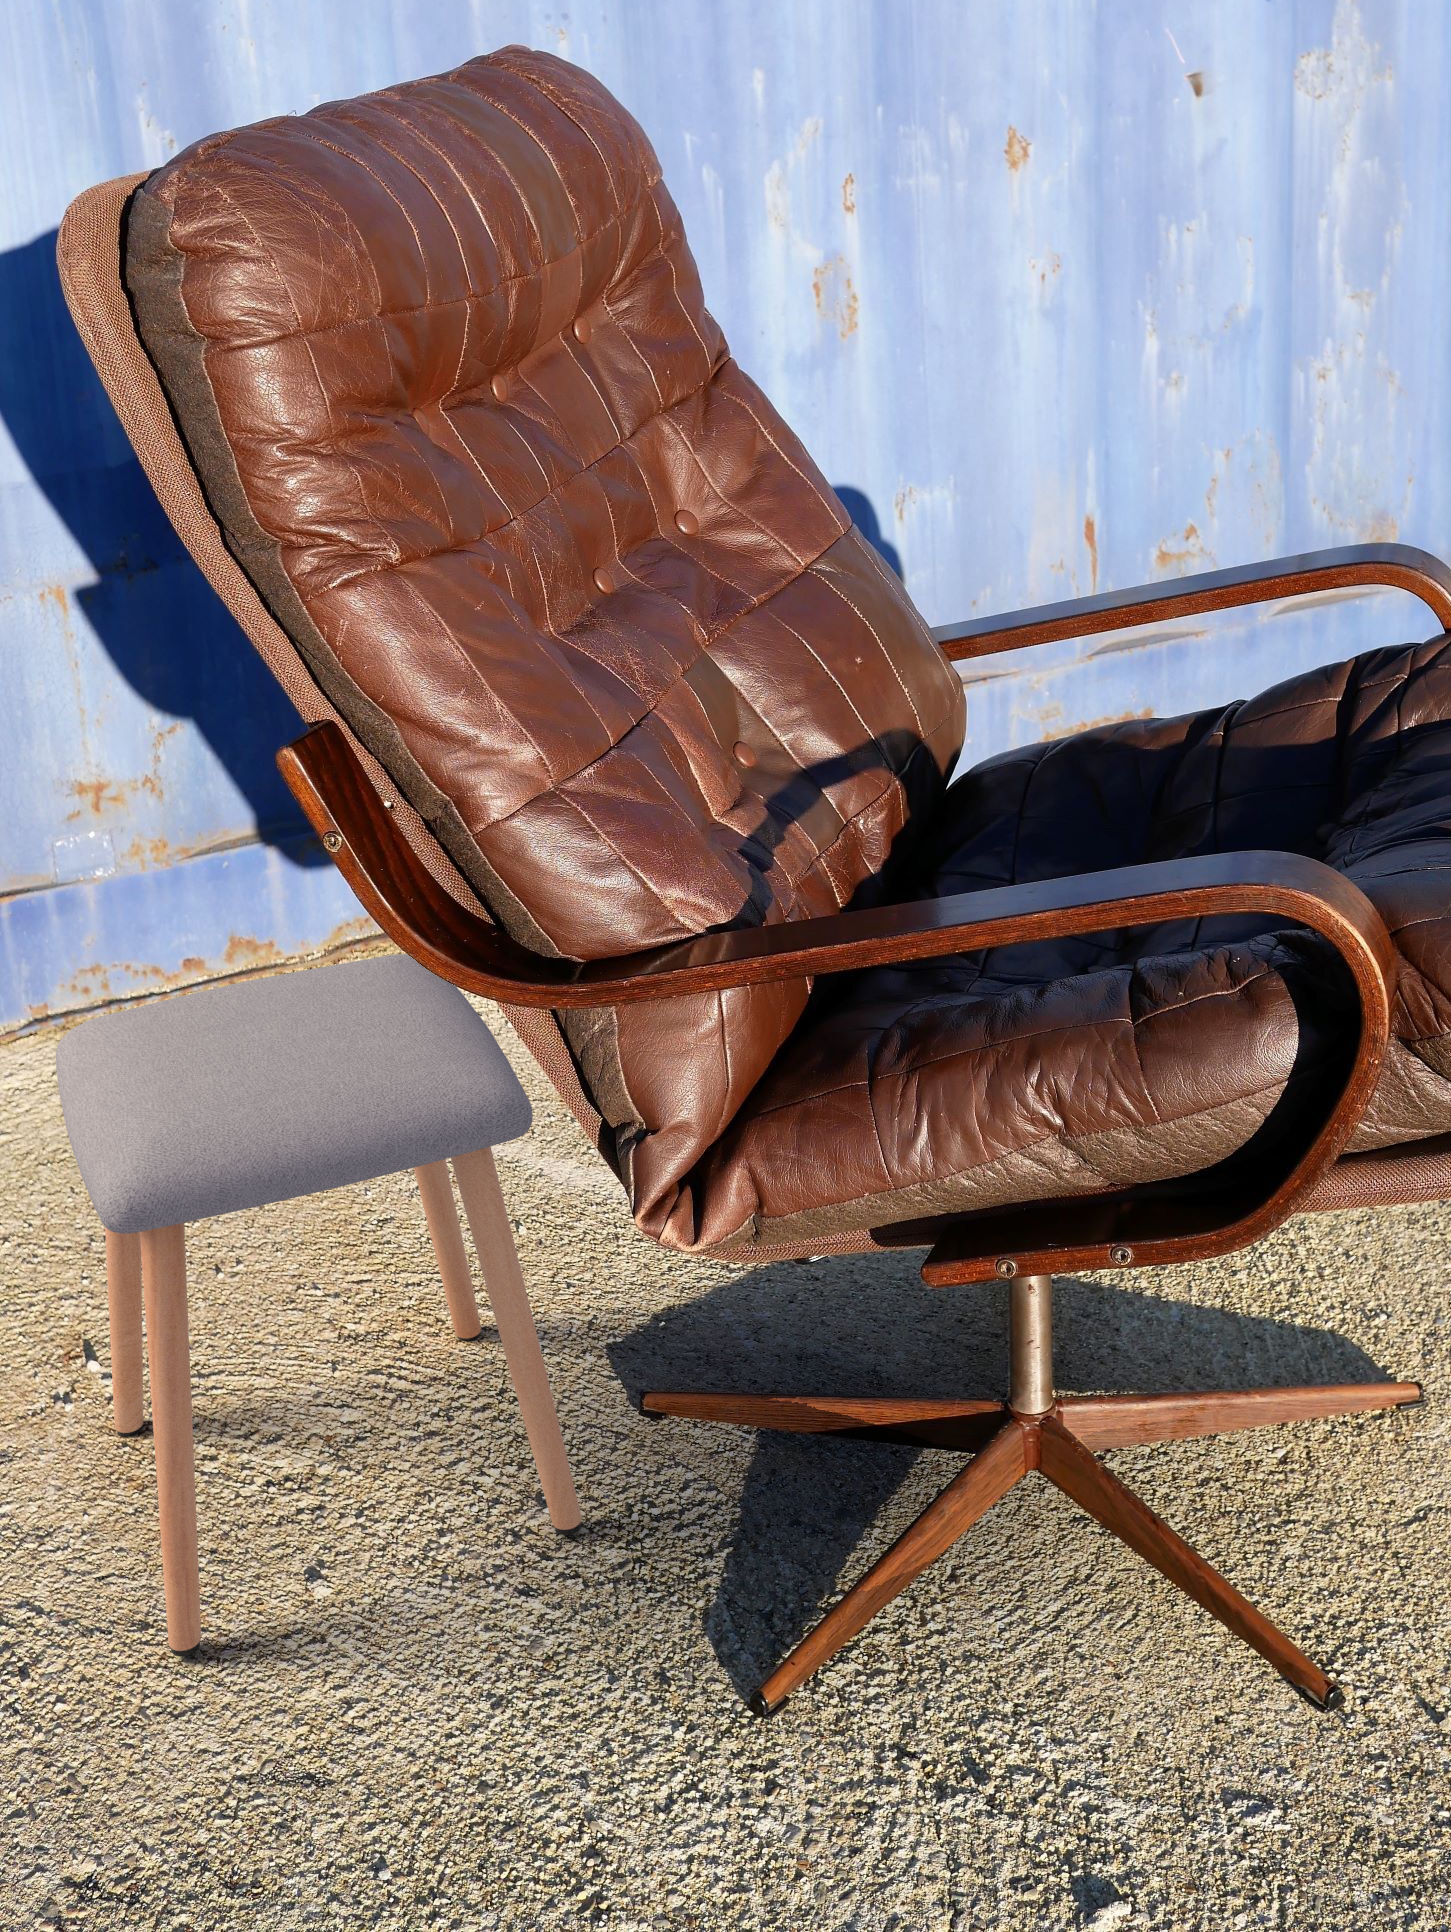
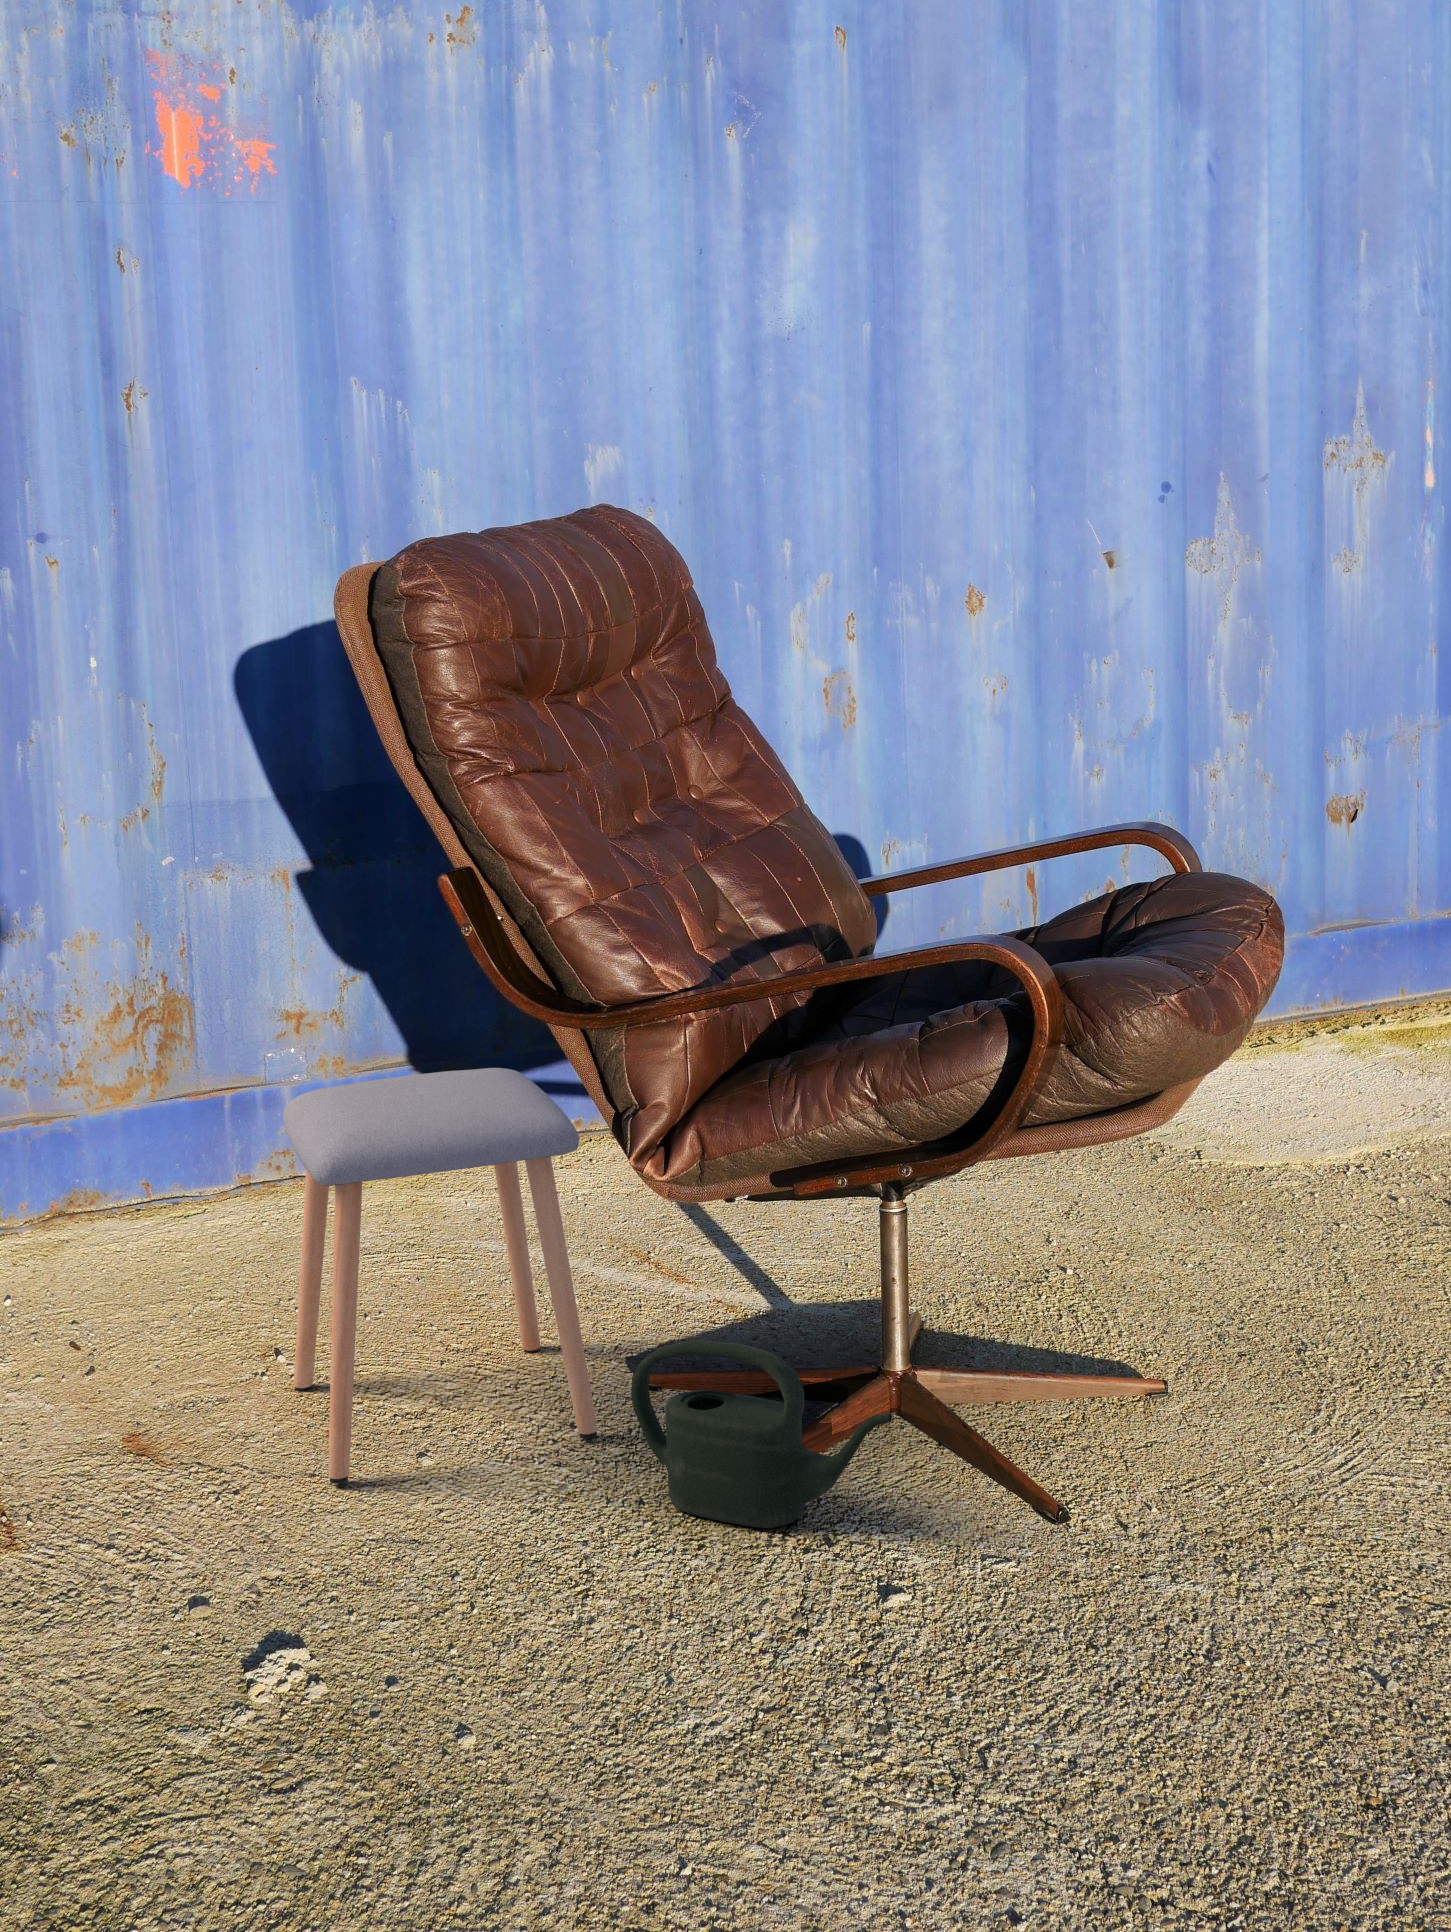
watering can: none [641,1449,1076,1740] -> present [631,1339,892,1528]

